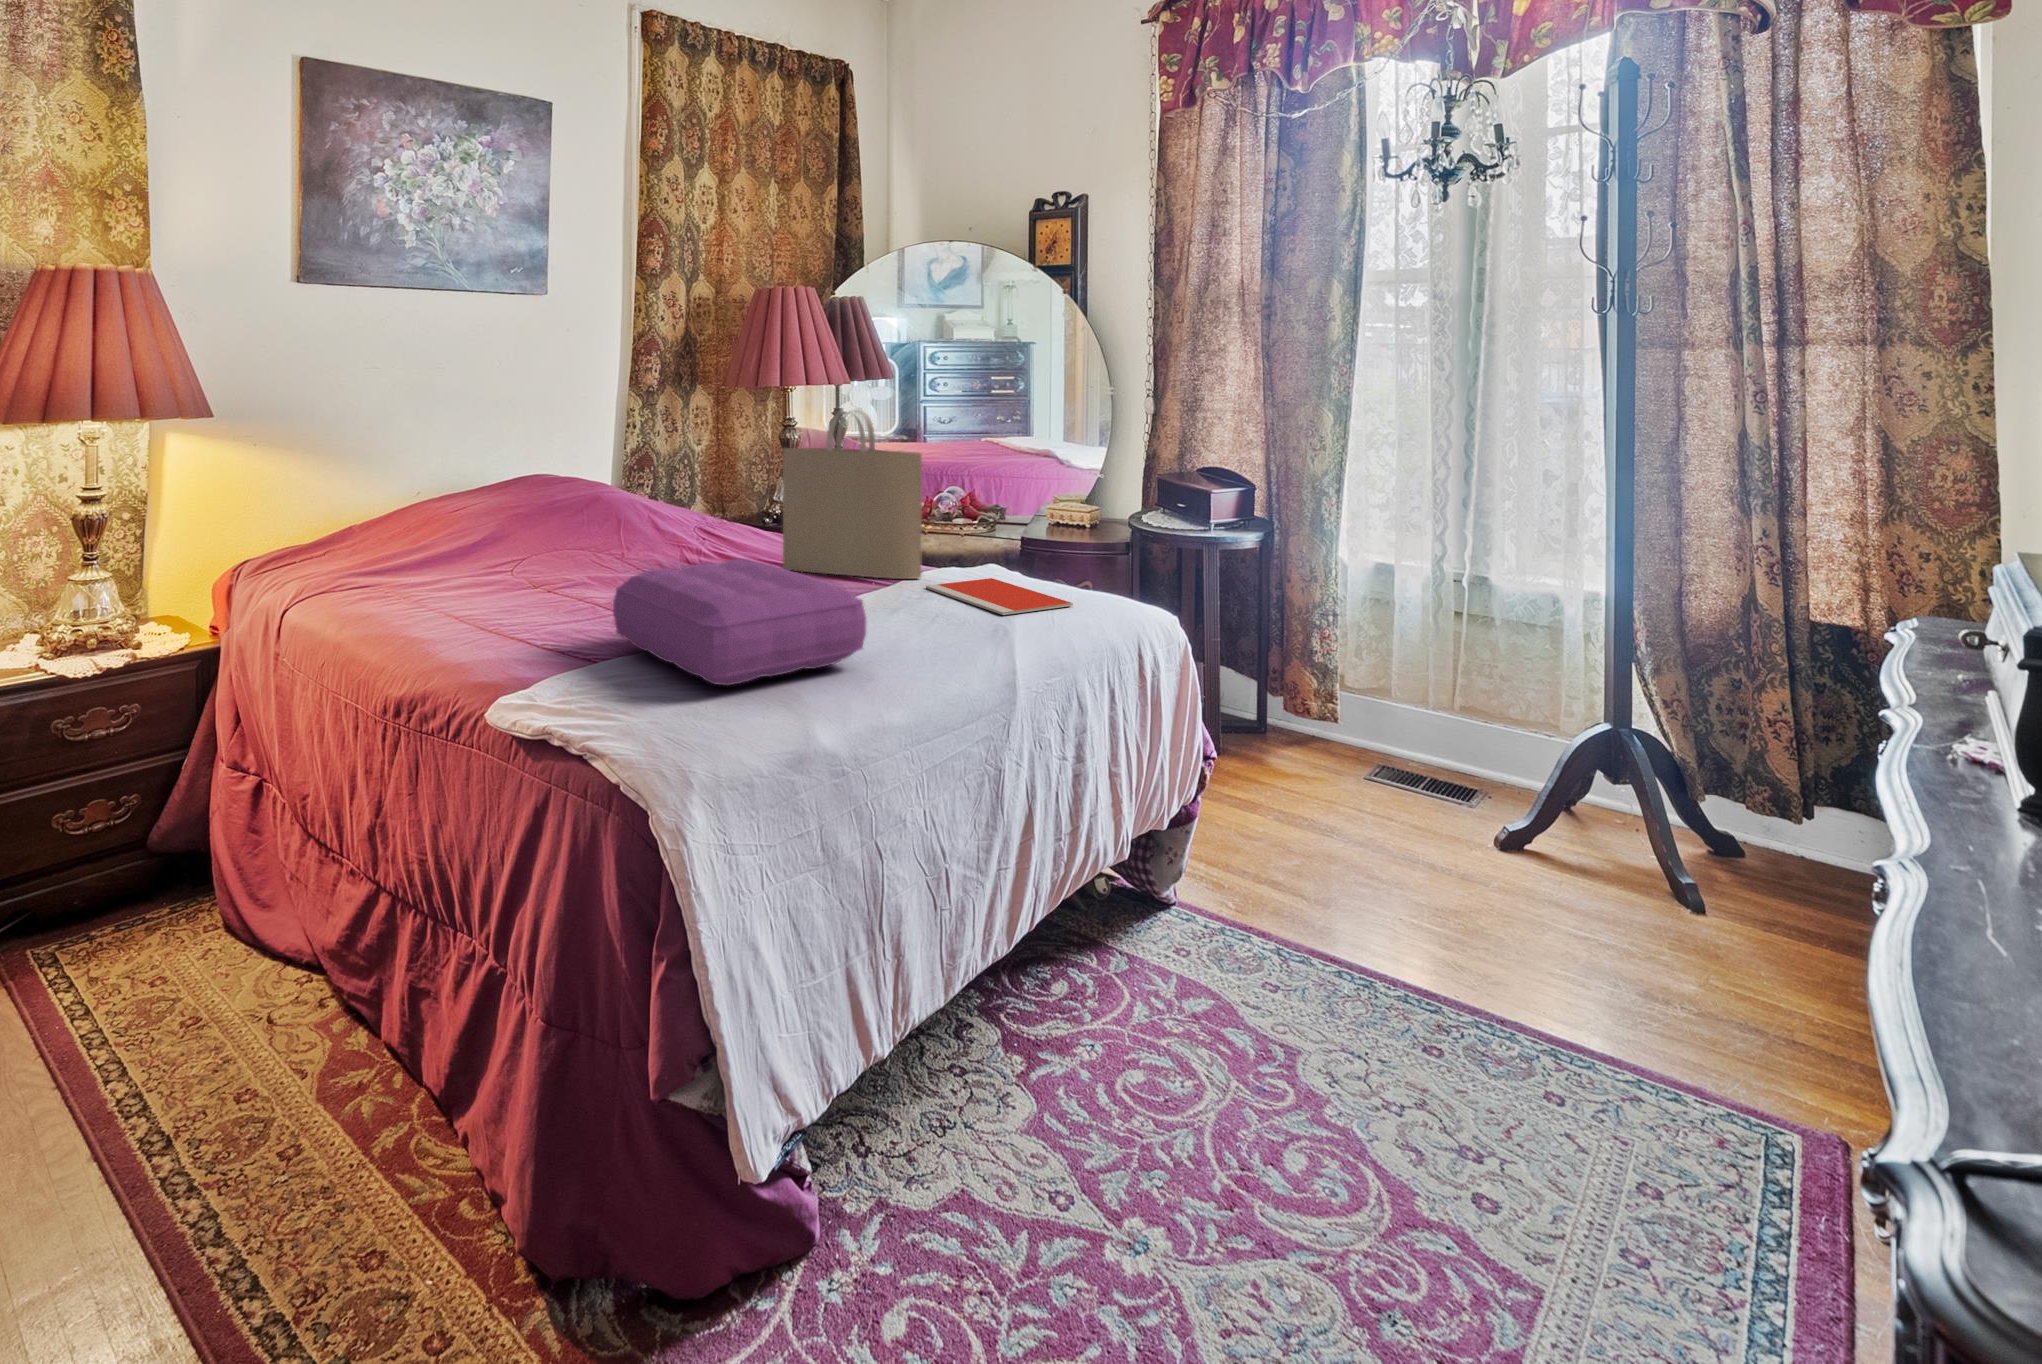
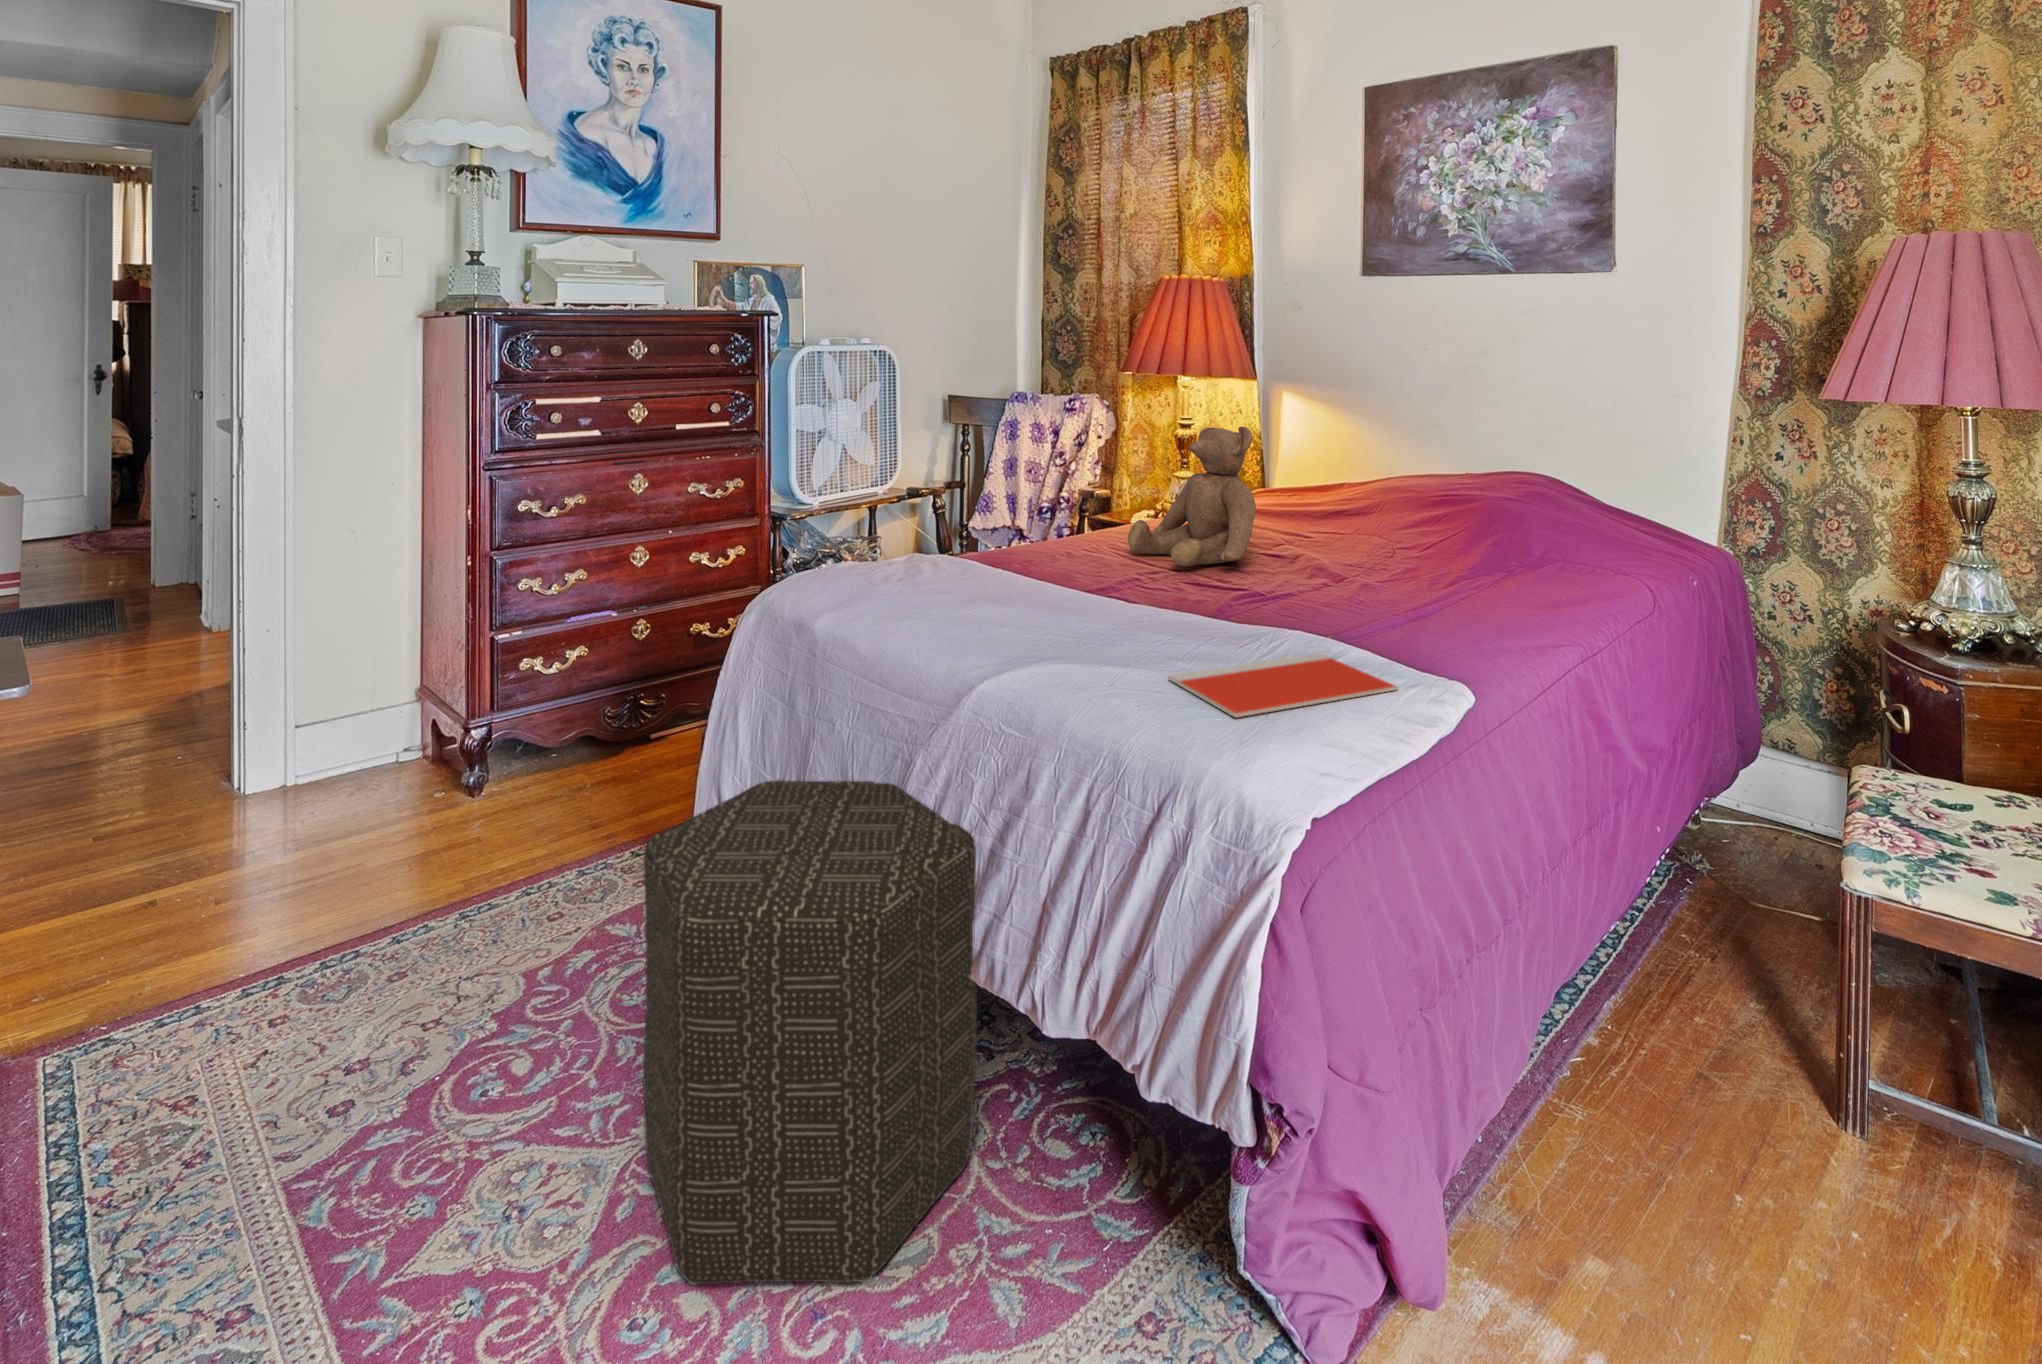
tote bag: present [783,410,922,579] -> none [1369,413,1421,656]
teddy bear: none [505,449,665,613] -> present [1128,427,1256,566]
pillow: present [613,558,866,686] -> none [886,511,1114,613]
ottoman: none [988,768,1296,1233] -> present [643,780,977,1286]

